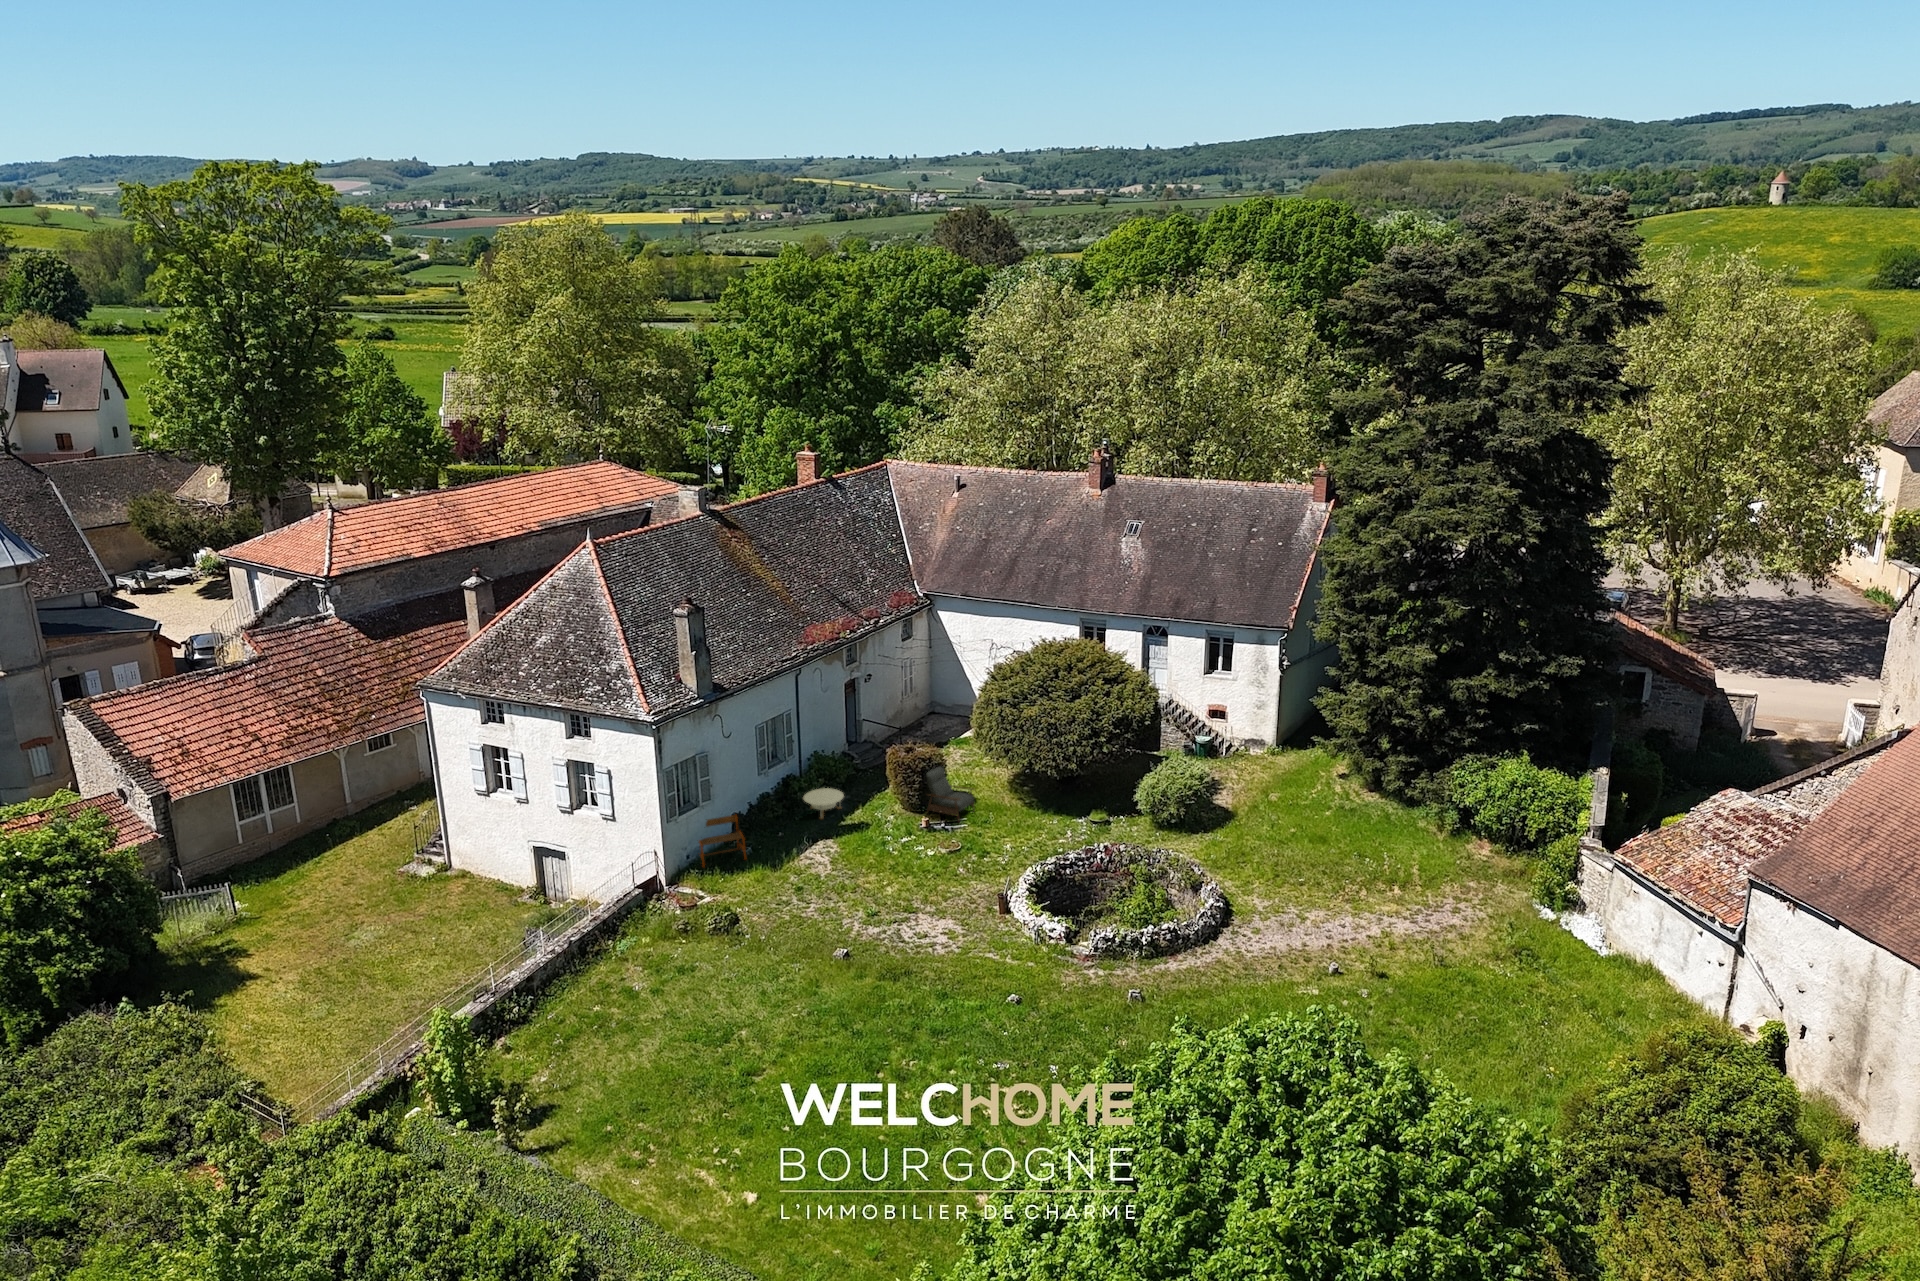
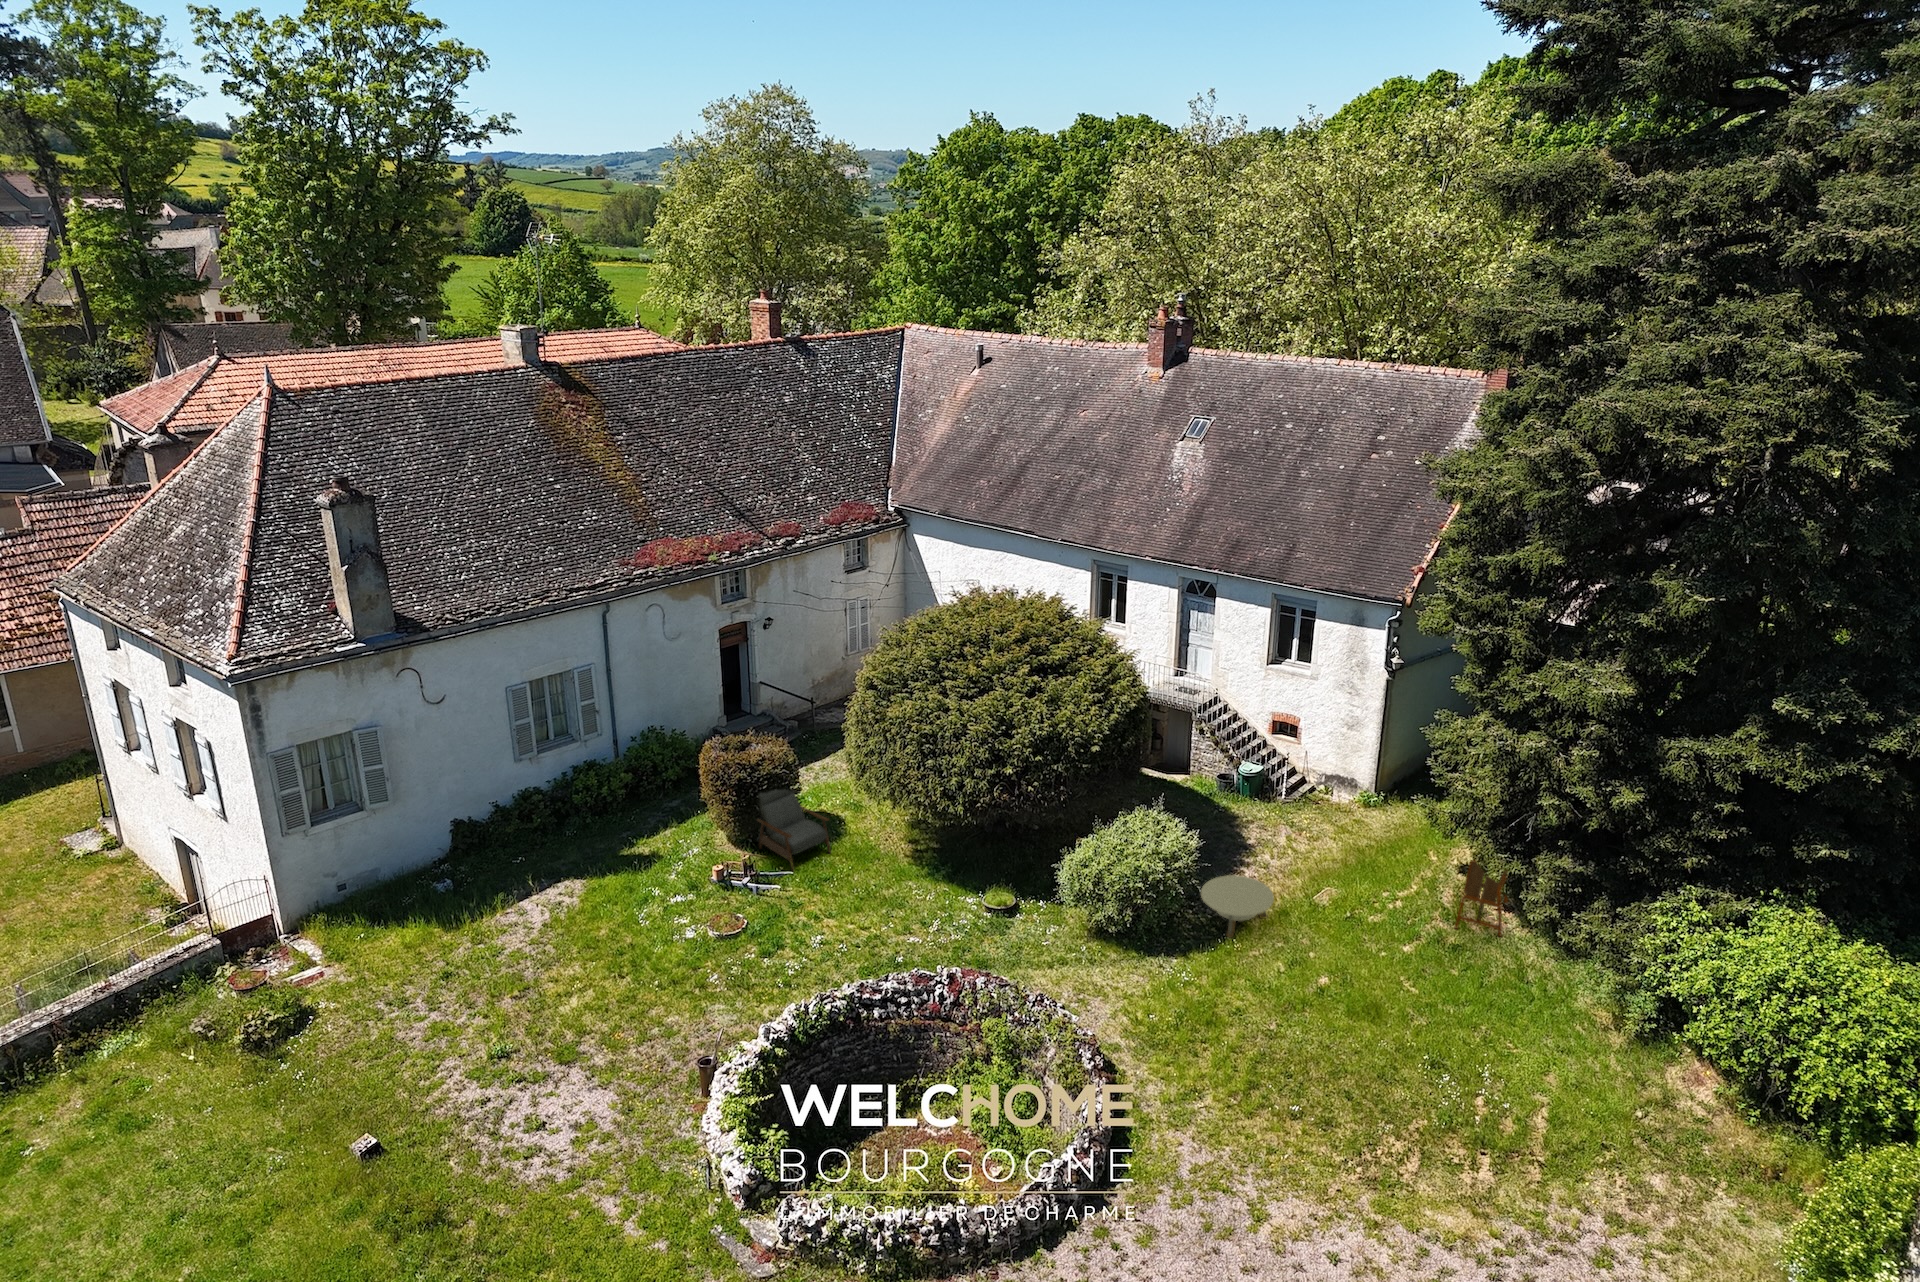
round table: present [804,788,844,819] -> present [1201,875,1274,938]
bench: present [699,815,746,867] -> present [1455,860,1508,937]

